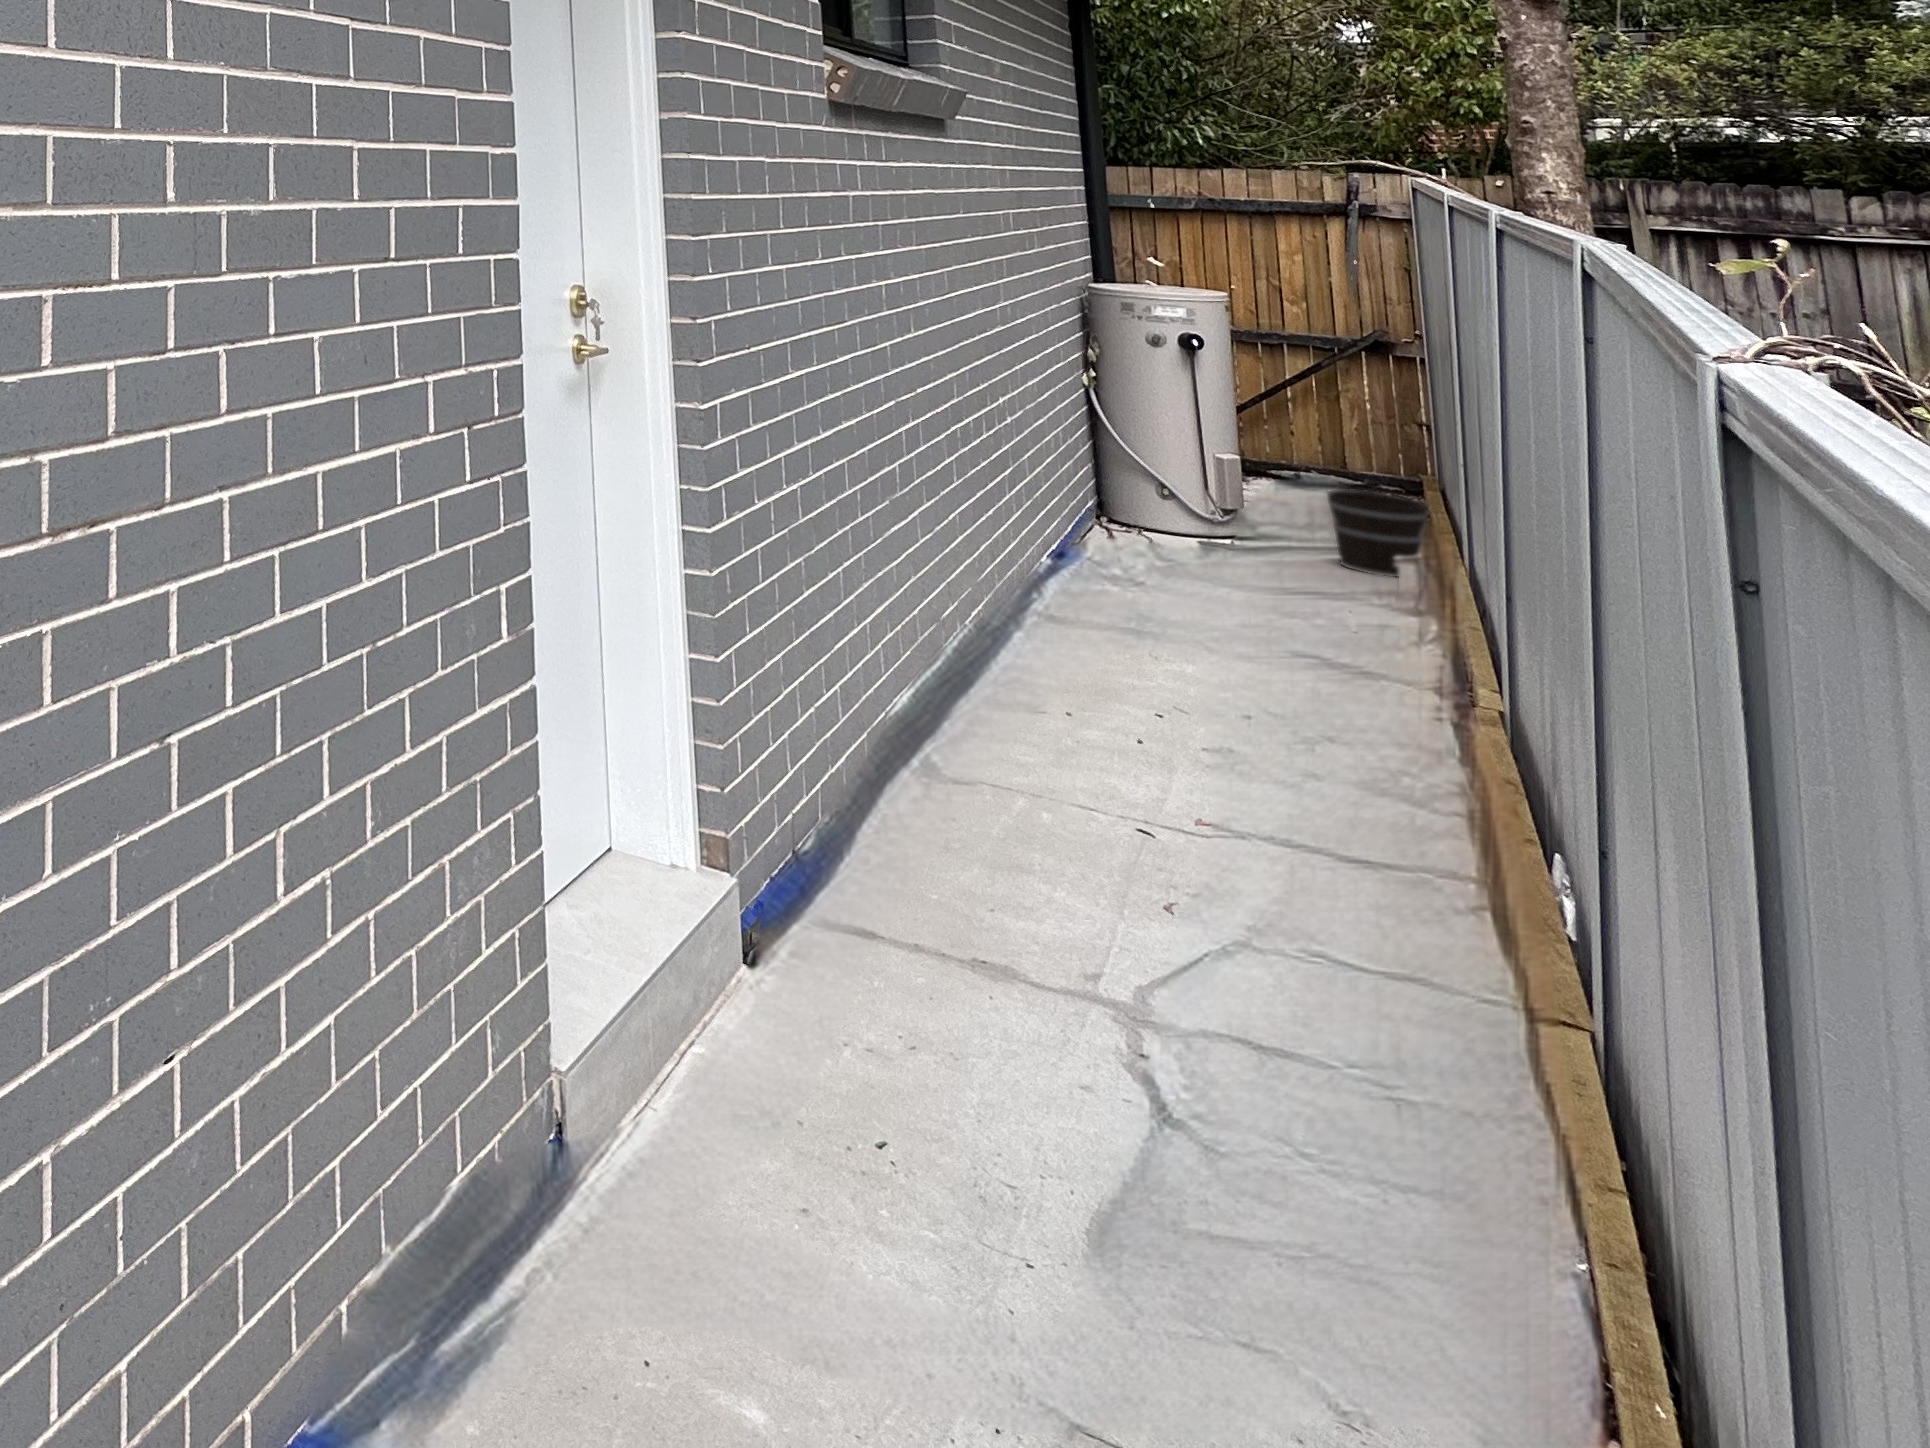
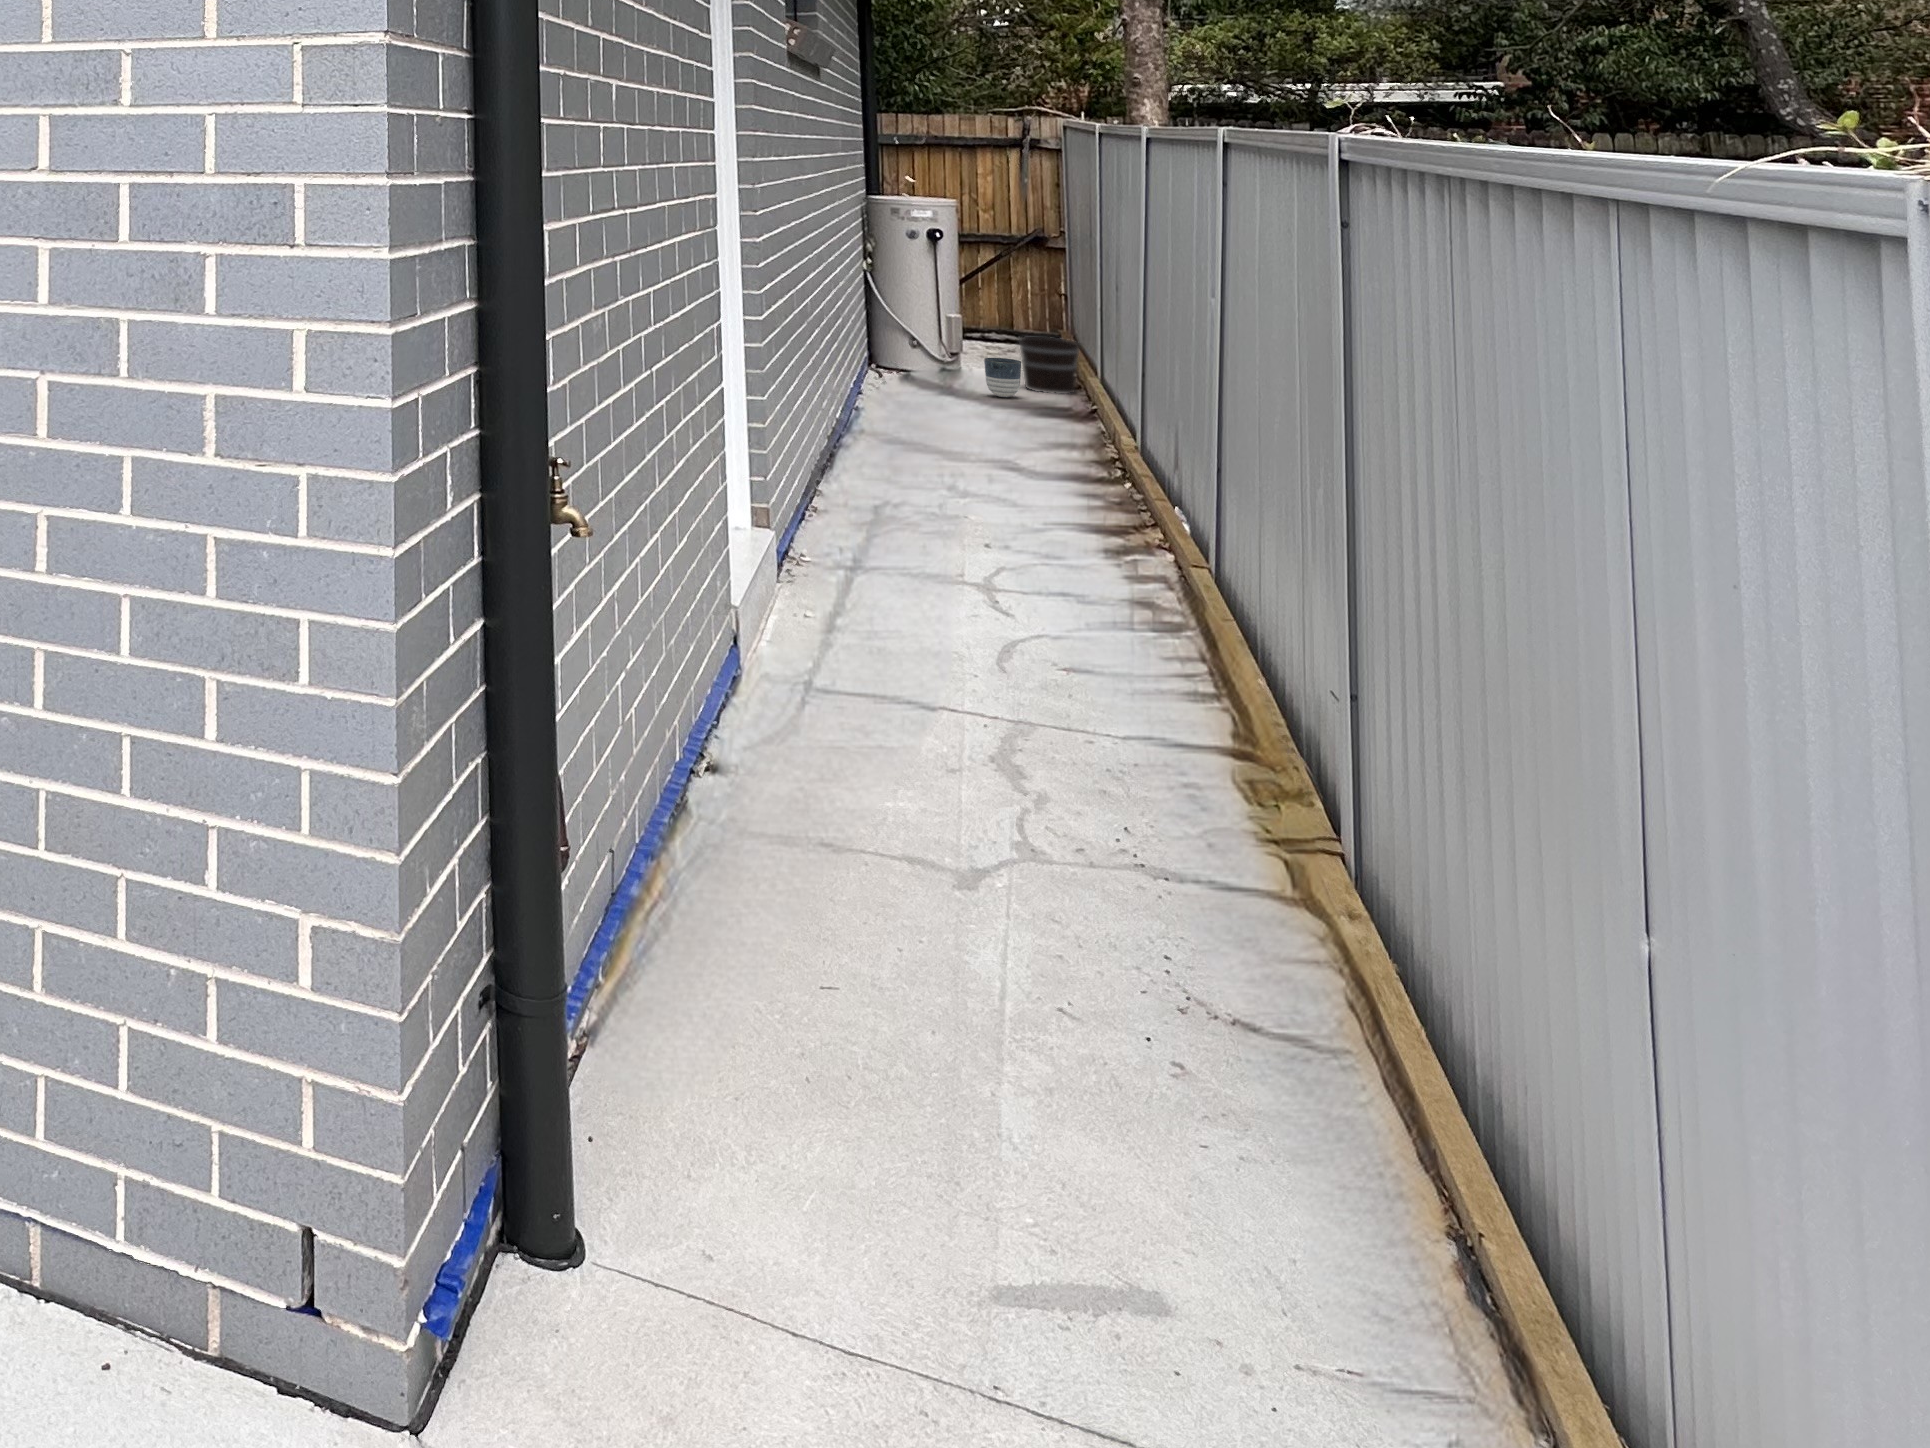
planter: none [1265,519,1325,579] -> present [984,358,1021,397]

